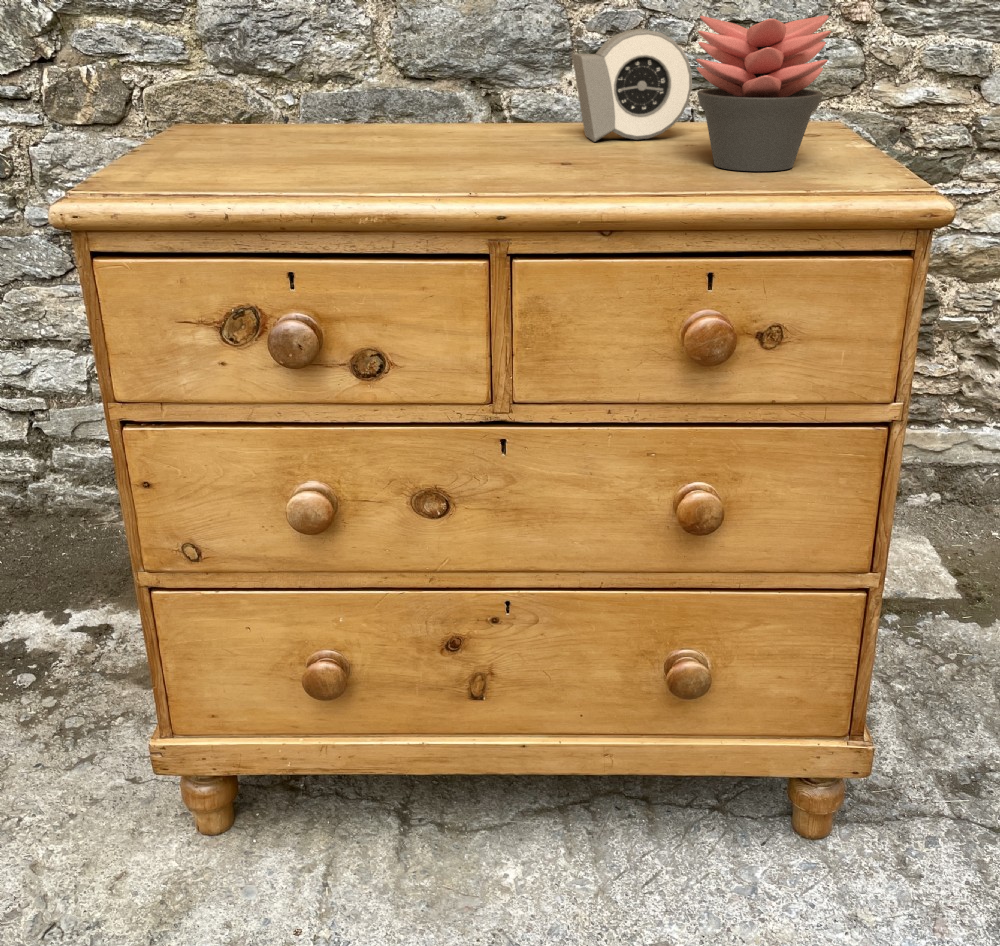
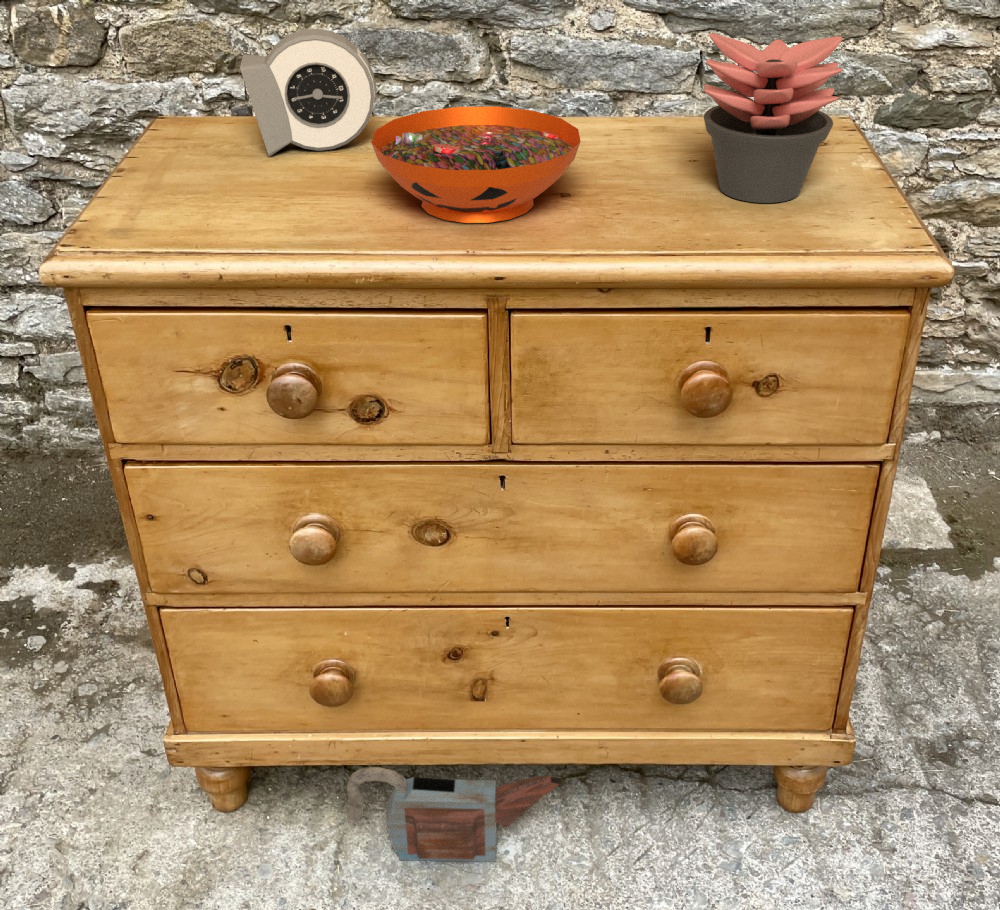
alarm clock: present [572,29,692,142] -> present [240,29,377,156]
decorative bowl: none [374,94,578,181] -> present [372,107,581,223]
watering can: none [337,772,562,884] -> present [347,767,560,862]

